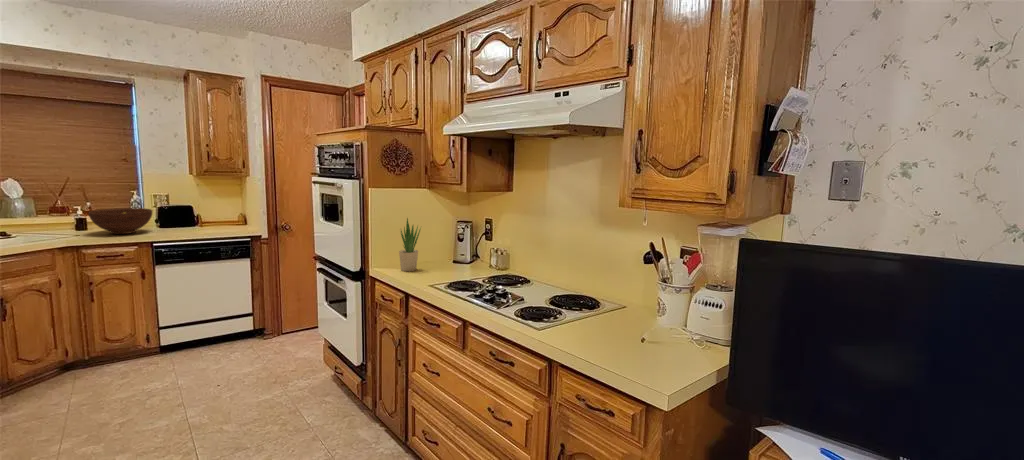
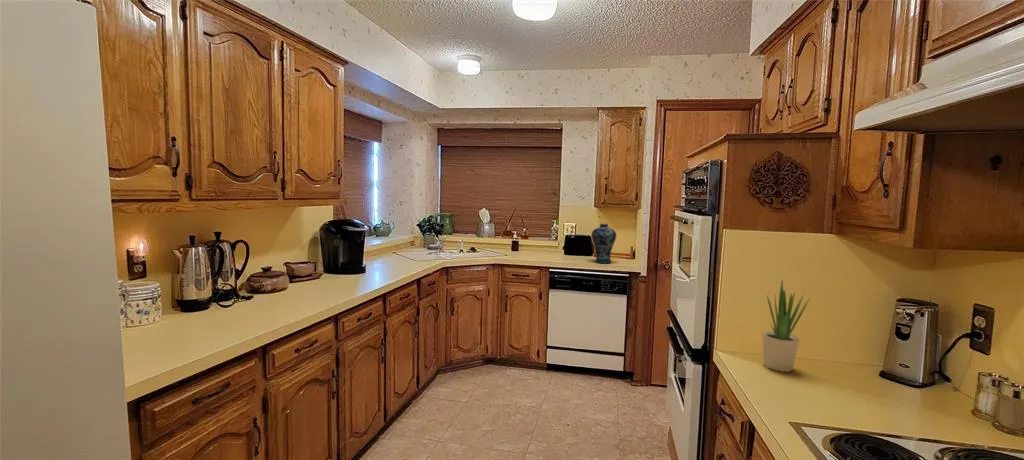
vase: none [199,192,228,231] -> present [591,224,616,264]
fruit bowl: present [88,208,152,234] -> none [514,234,557,257]

